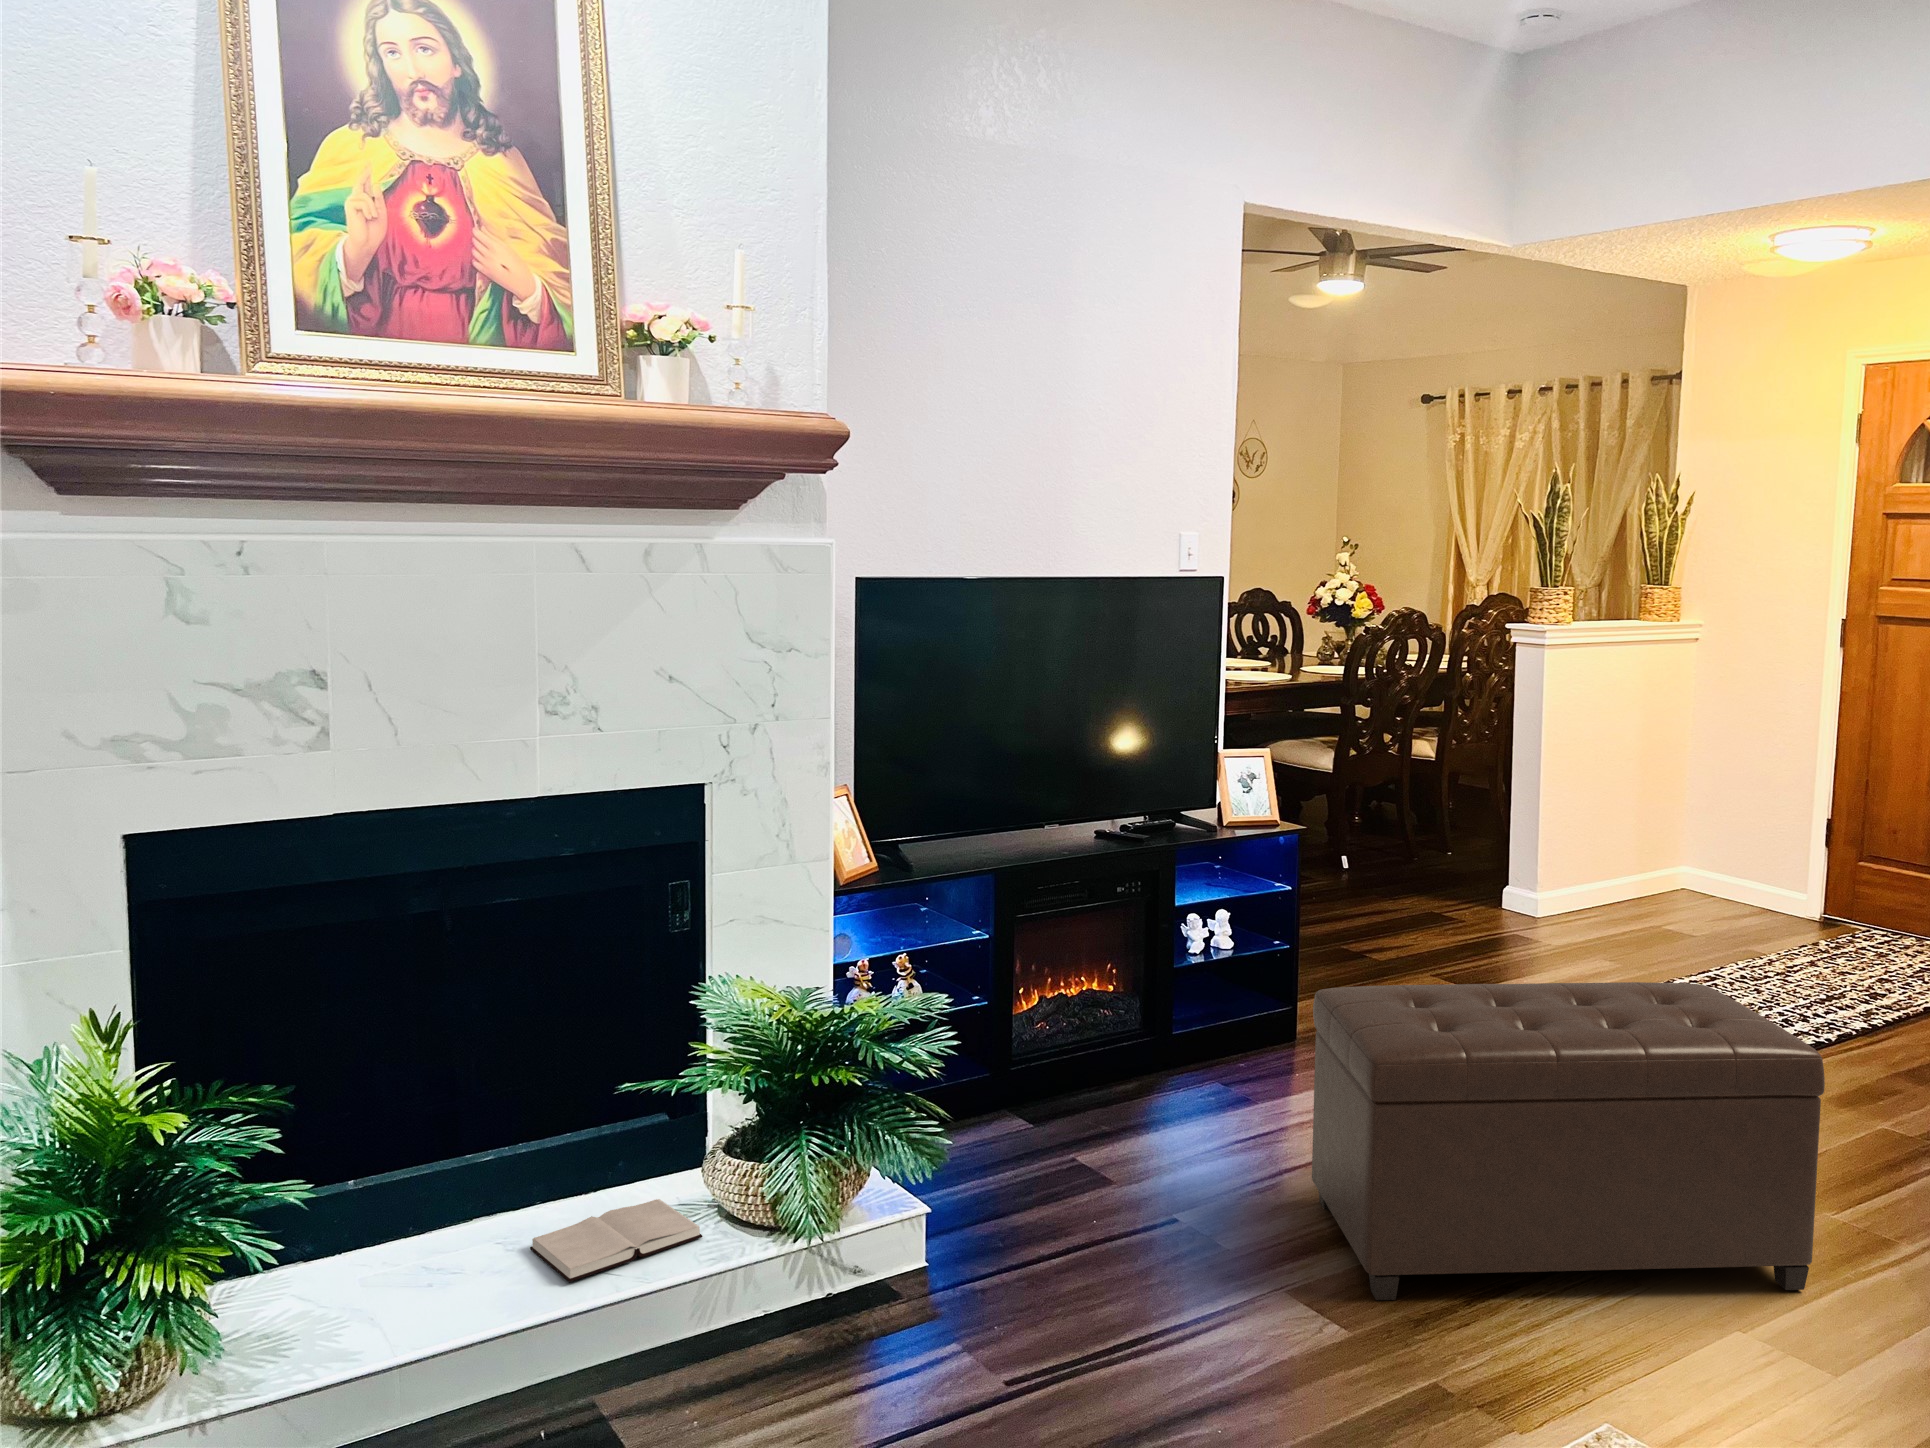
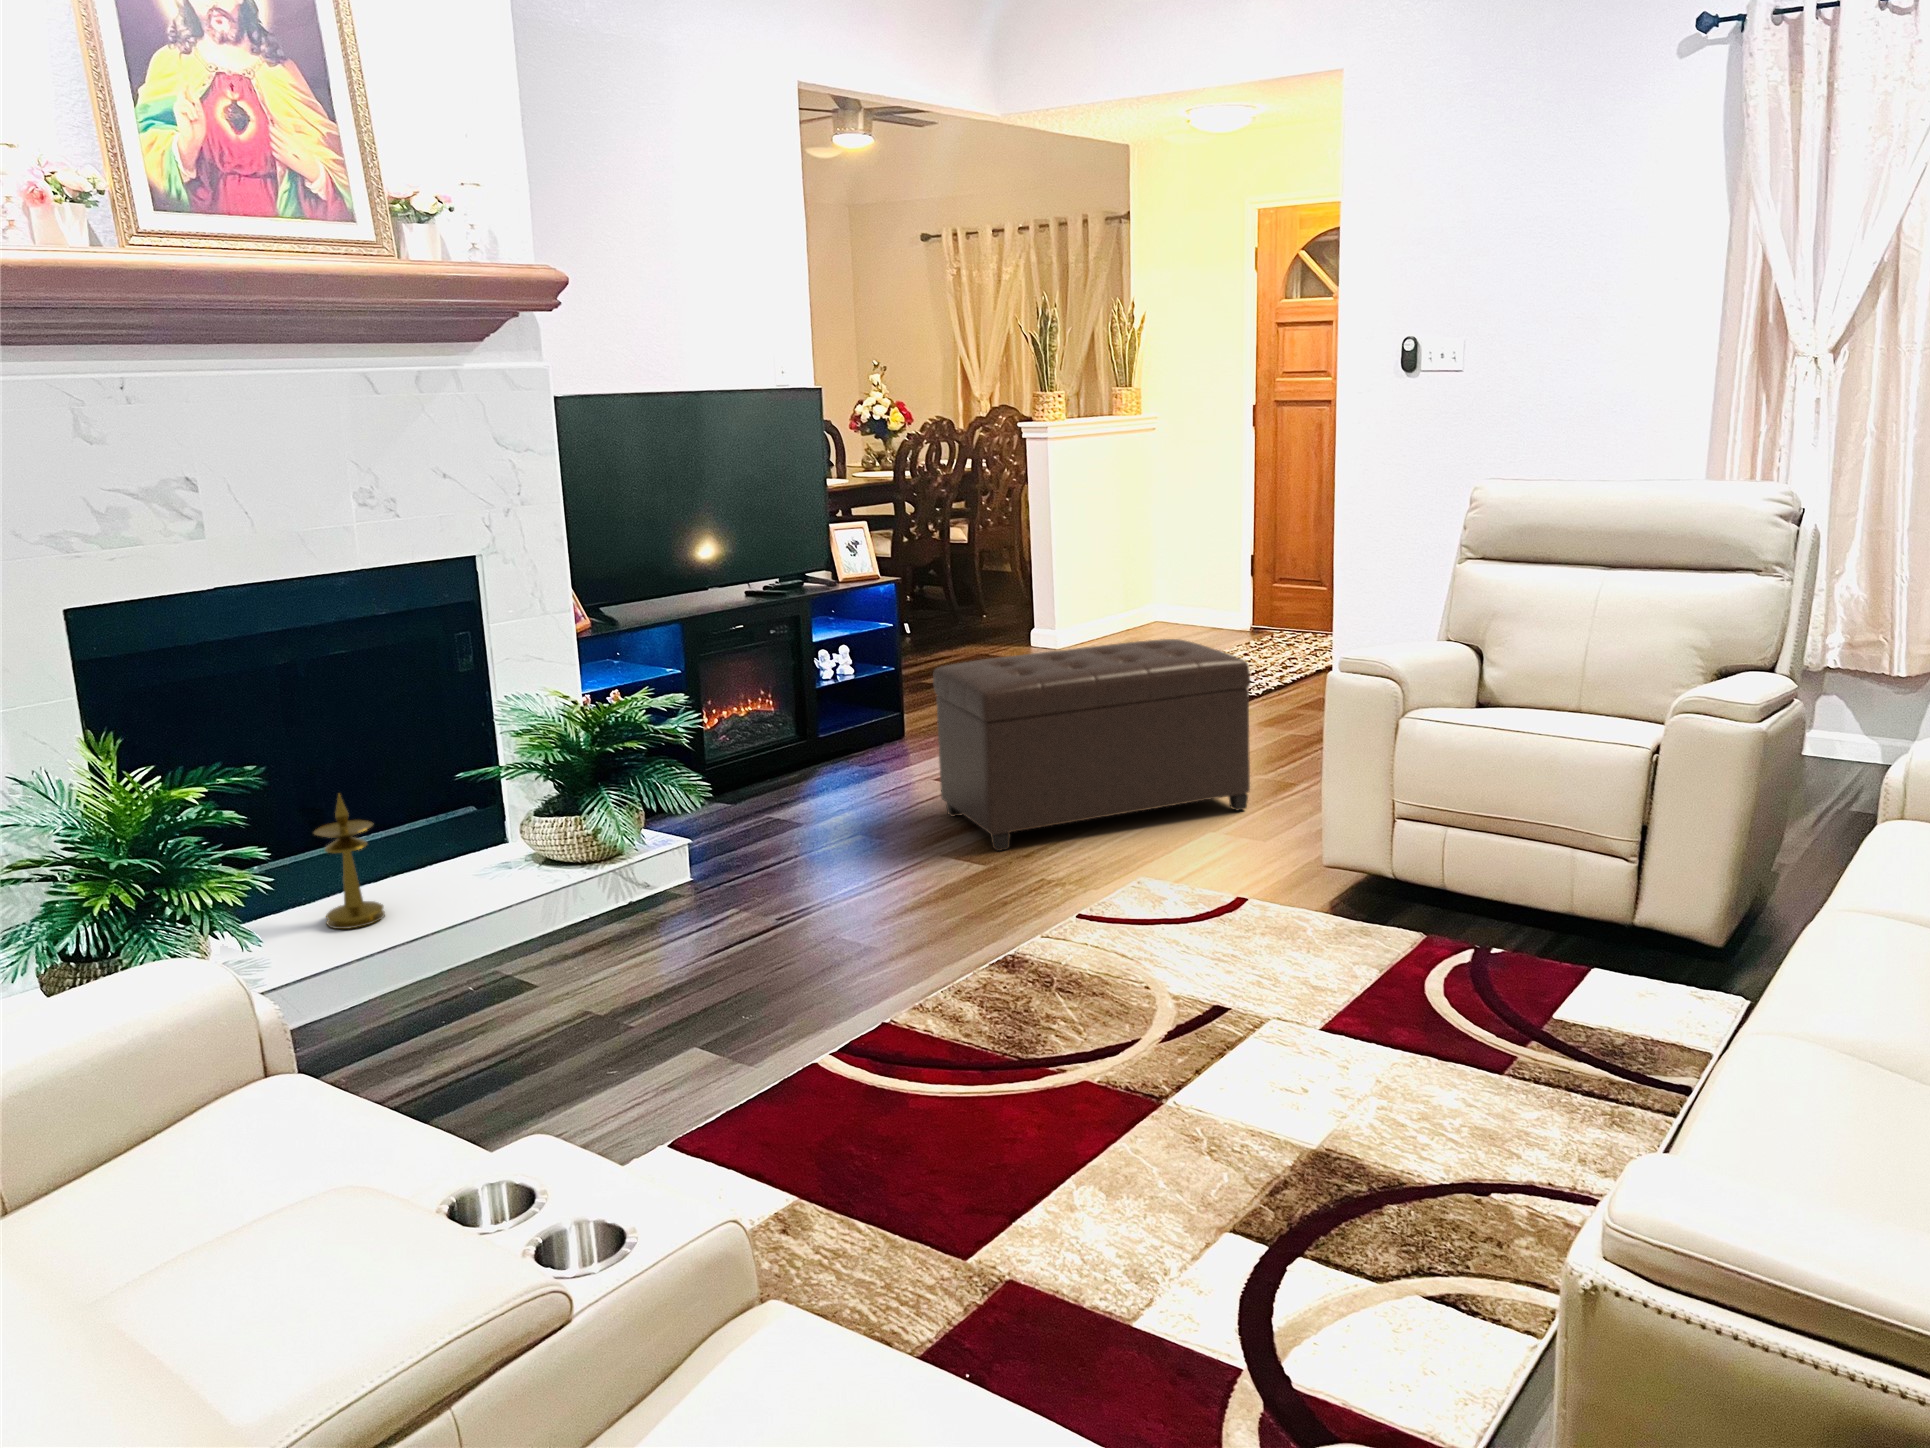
candlestick: none [402,1102,486,1293] -> present [314,795,385,929]
hardback book: present [530,1199,702,1282] -> none [409,860,536,908]

